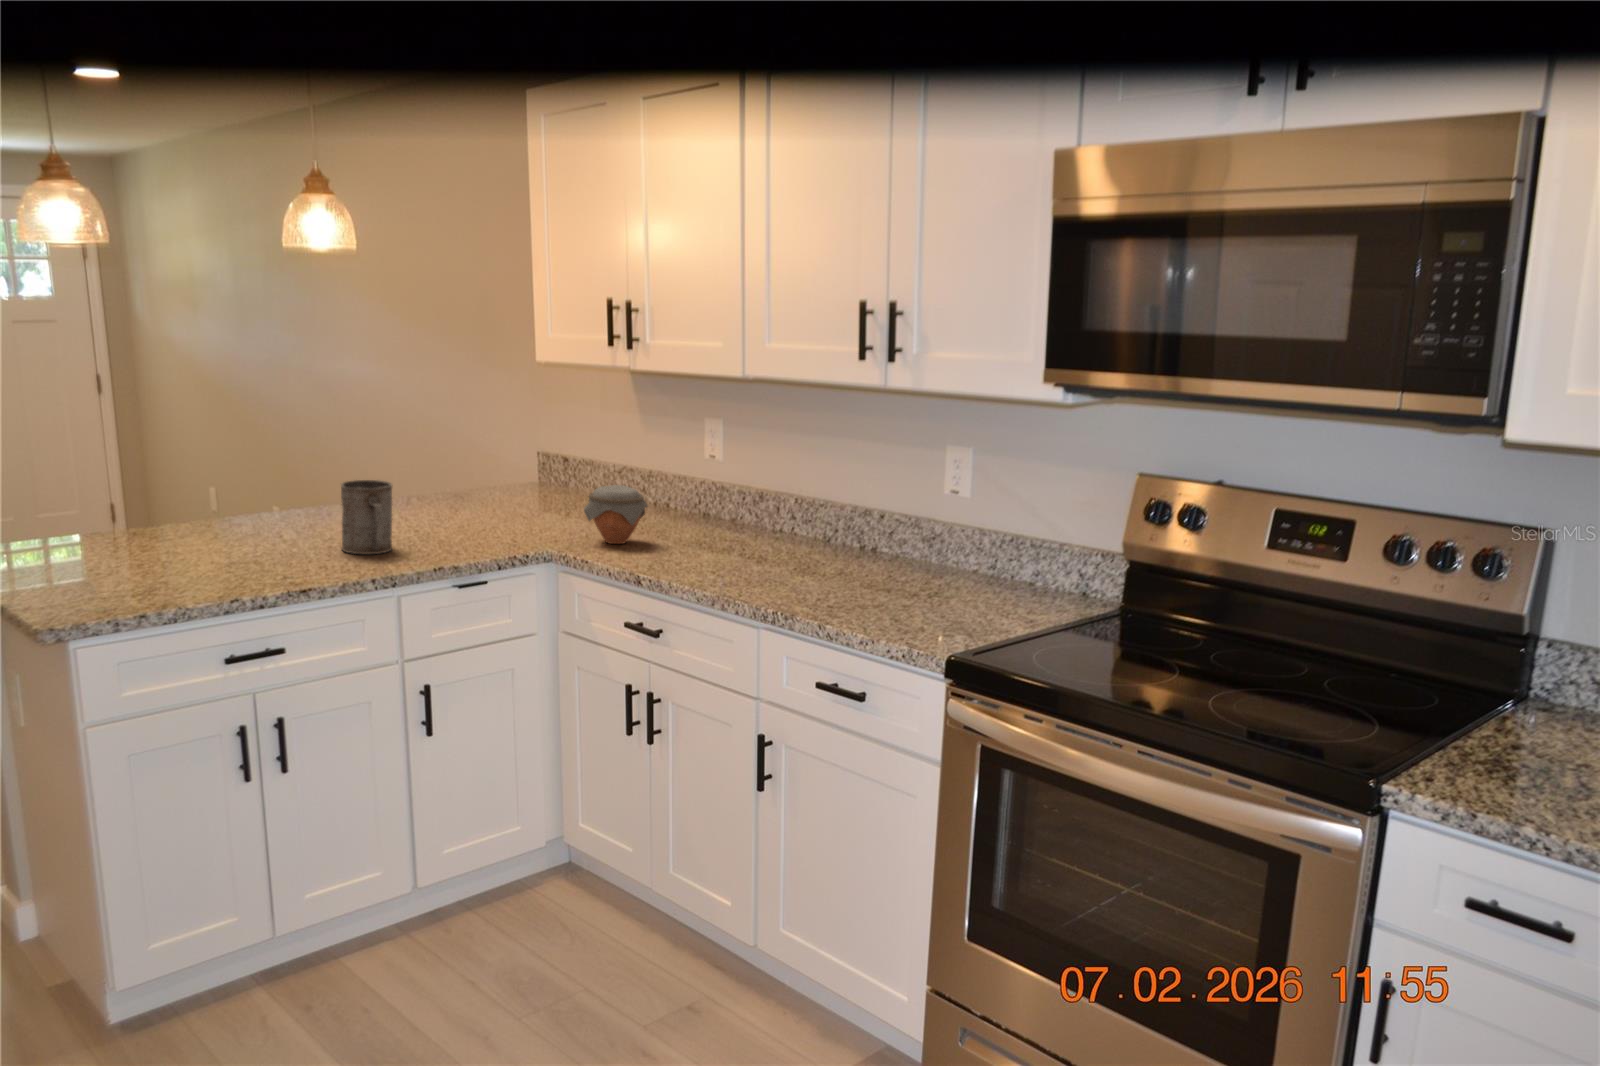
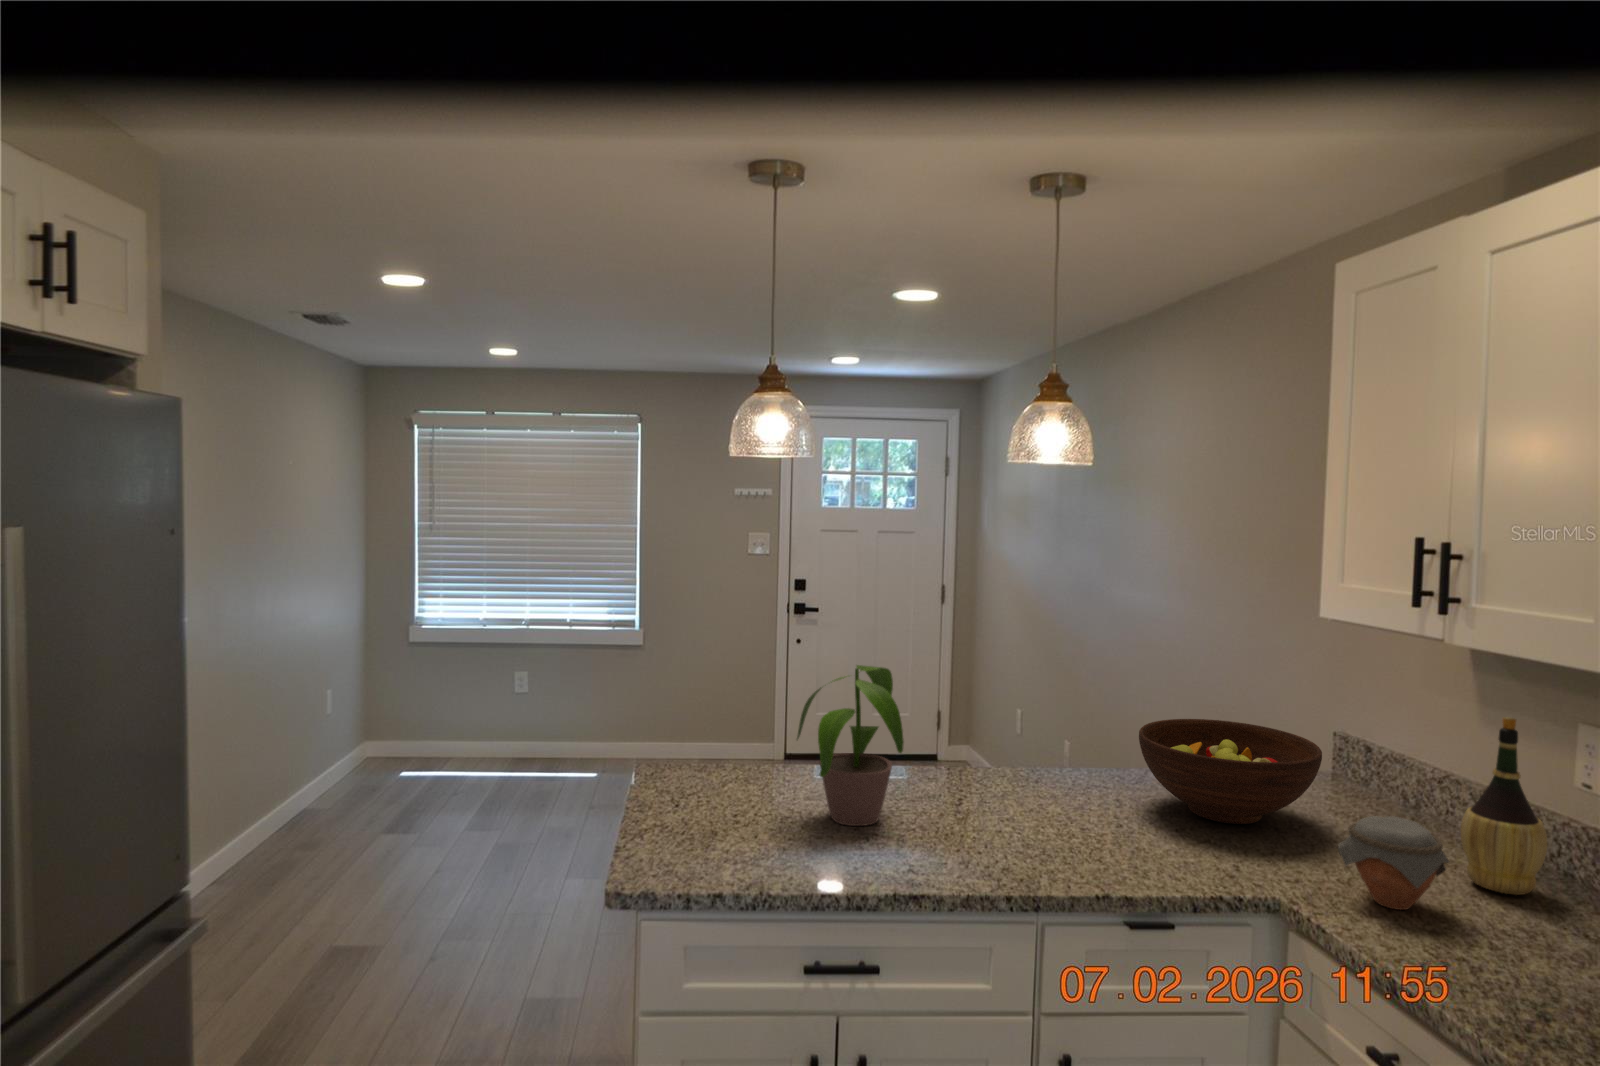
wine bottle: none [646,412,693,528] -> present [1461,717,1547,895]
potted plant: none [121,414,256,562] -> present [797,665,904,826]
fruit bowl: none [415,444,554,520] -> present [1139,719,1322,824]
mug: present [341,480,392,554] -> none [1009,758,1071,854]

